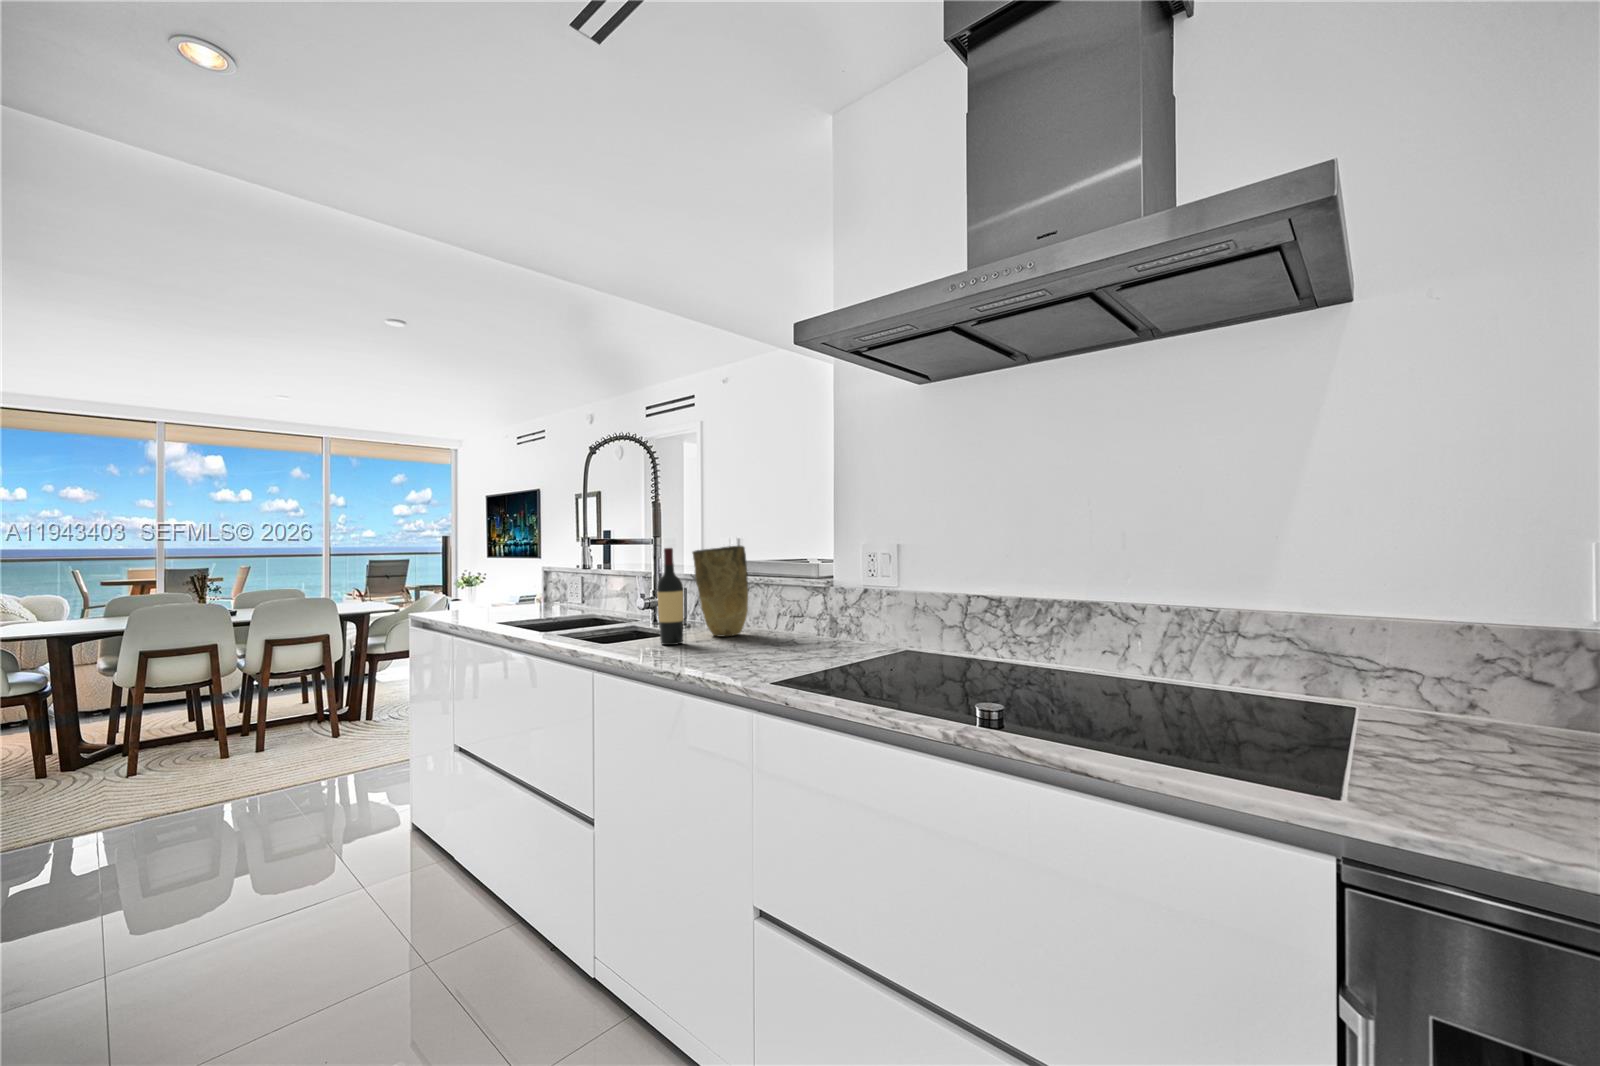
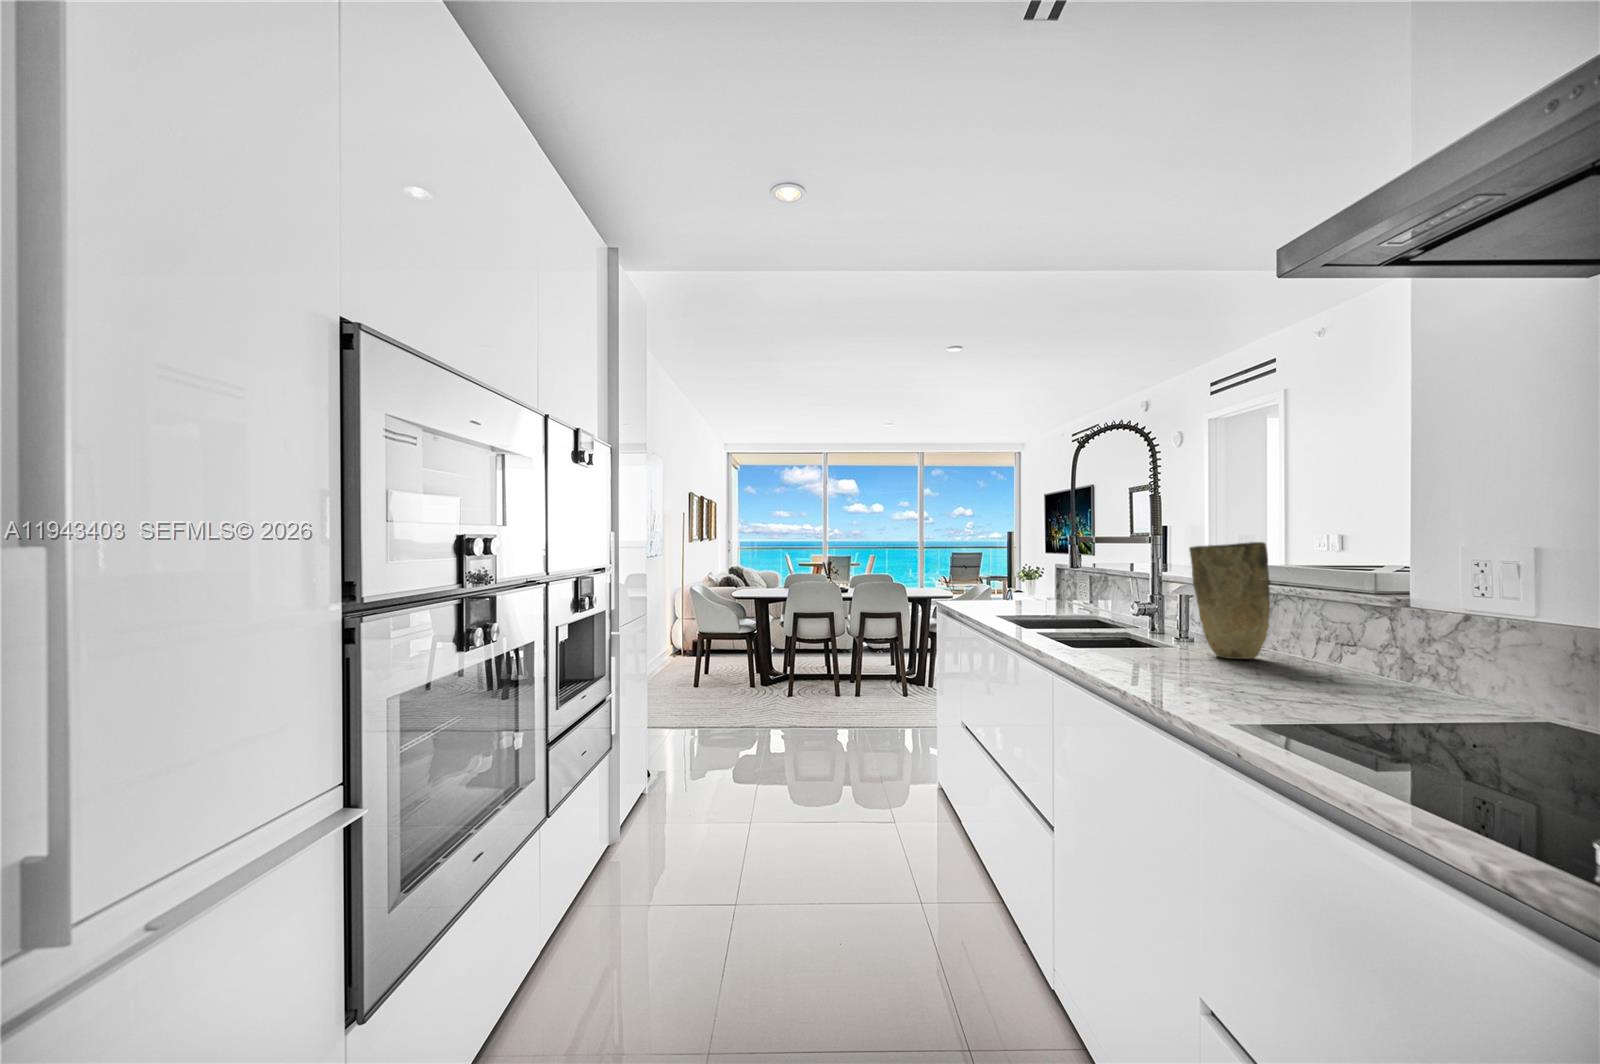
wine bottle: present [657,548,683,645] -> none [1133,541,1168,660]

